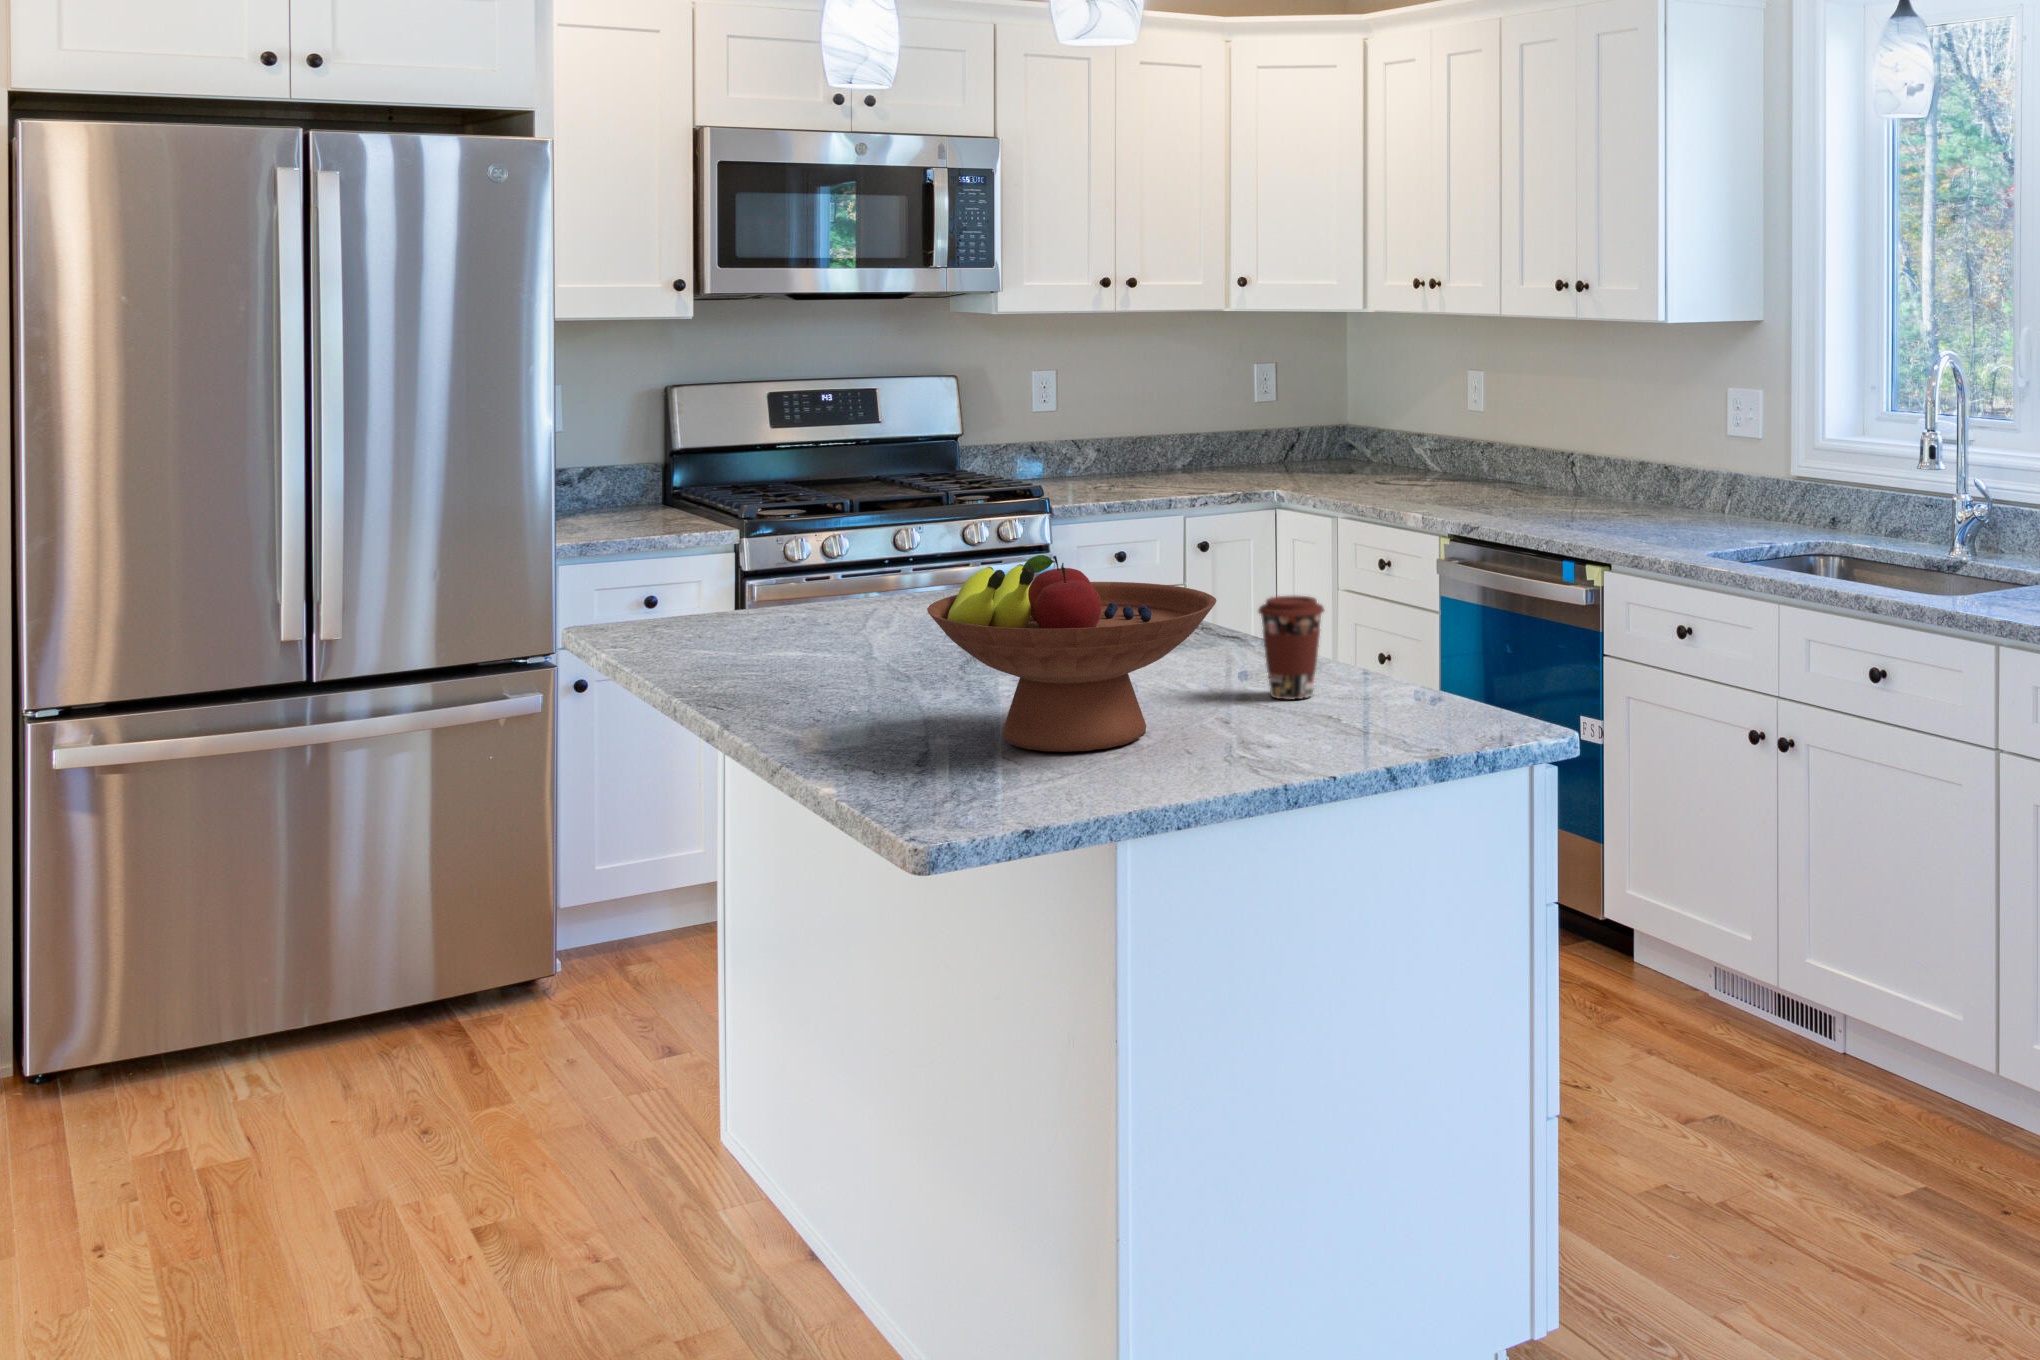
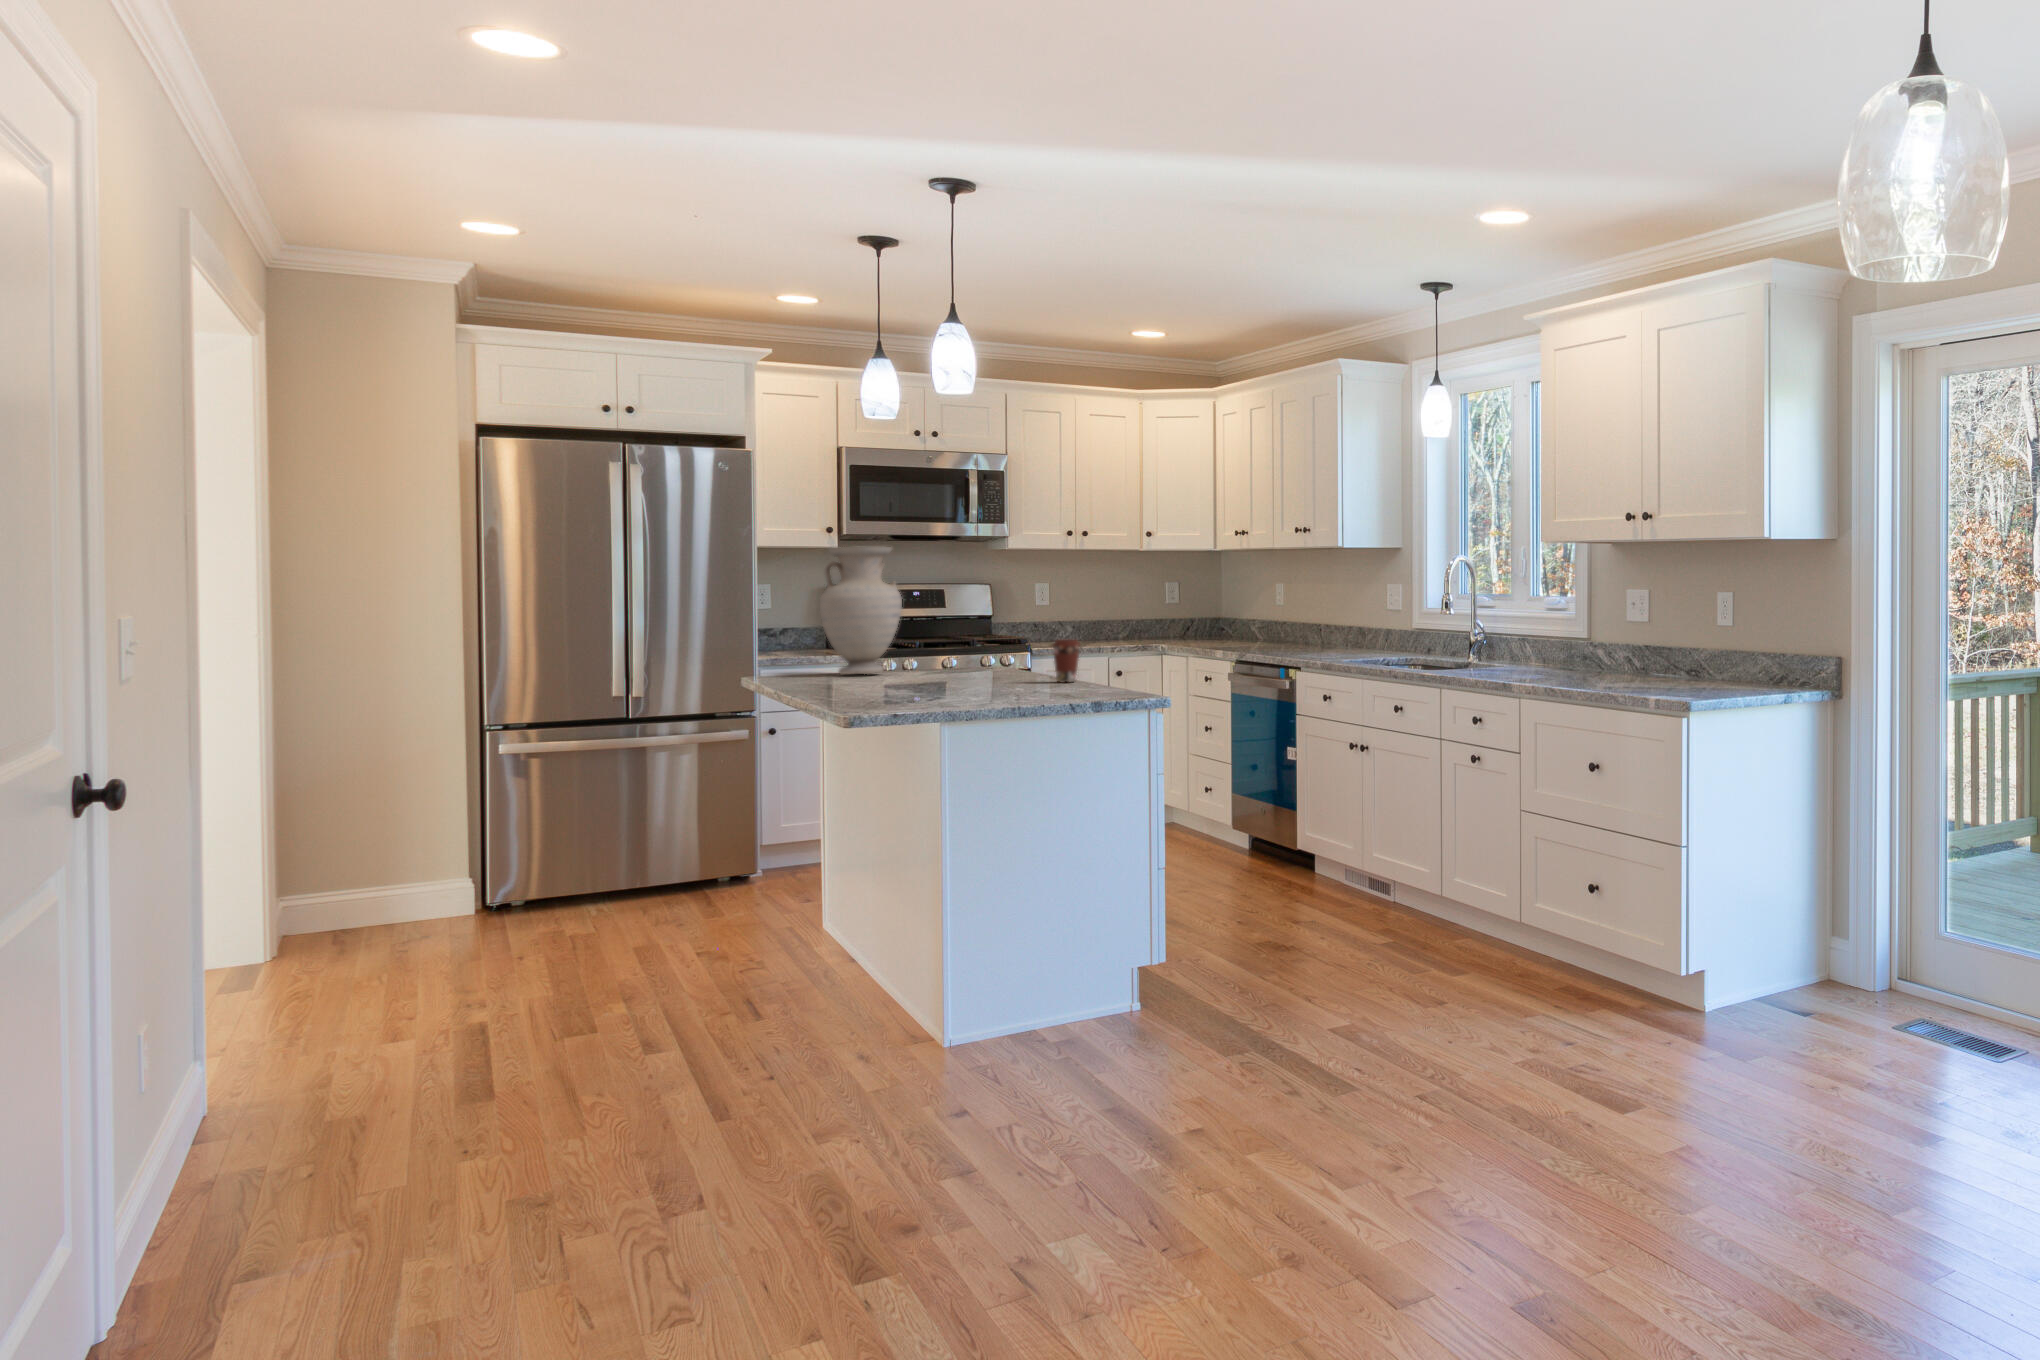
vase: none [703,364,877,648] -> present [820,547,902,674]
fruit bowl: present [927,555,1217,752] -> none [897,611,1022,690]

